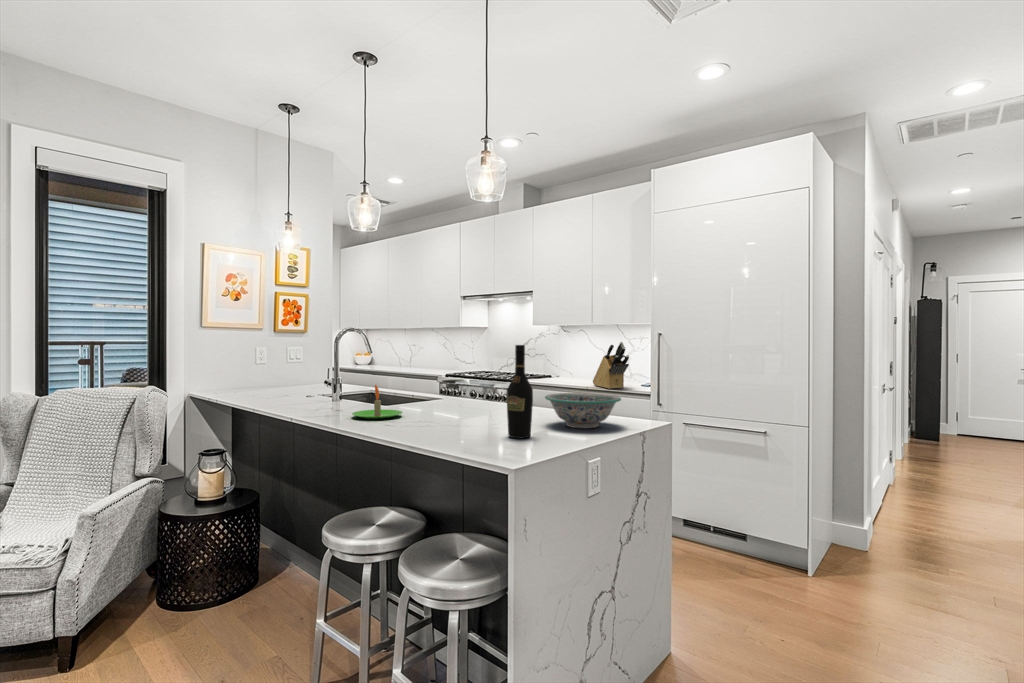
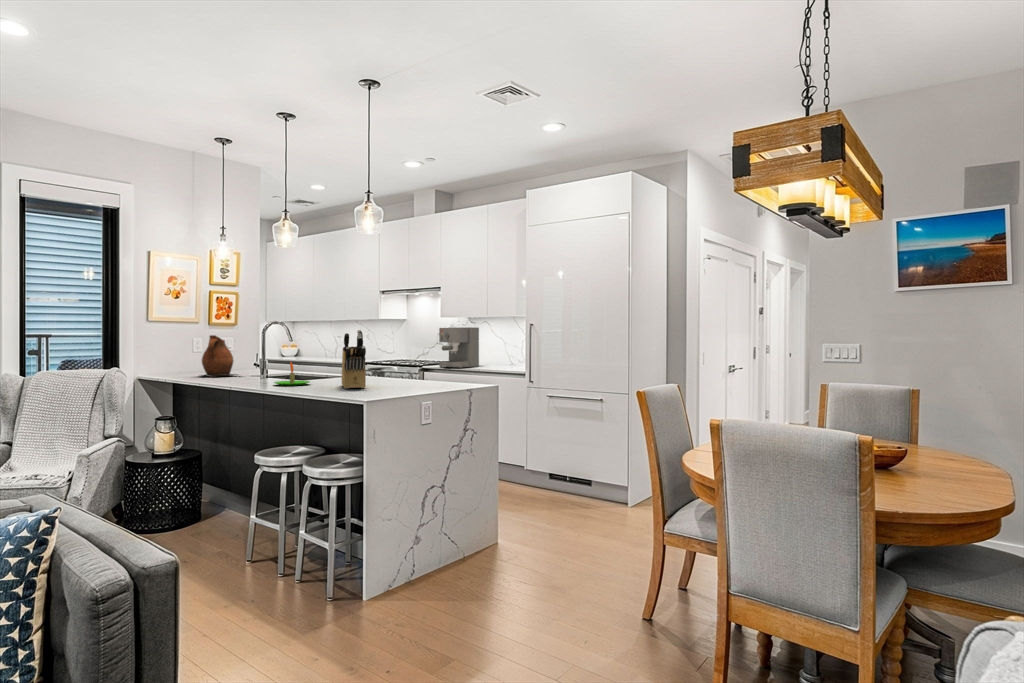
coffee maker: none [533,336,579,383] -> present [439,327,479,368]
knife block: present [593,342,629,389] -> present [342,330,366,389]
ceramic pitcher: none [256,345,308,397] -> present [201,335,236,376]
wine bottle: present [507,345,533,438] -> none [374,331,391,391]
decorative bowl: present [545,393,621,428] -> none [407,366,459,388]

